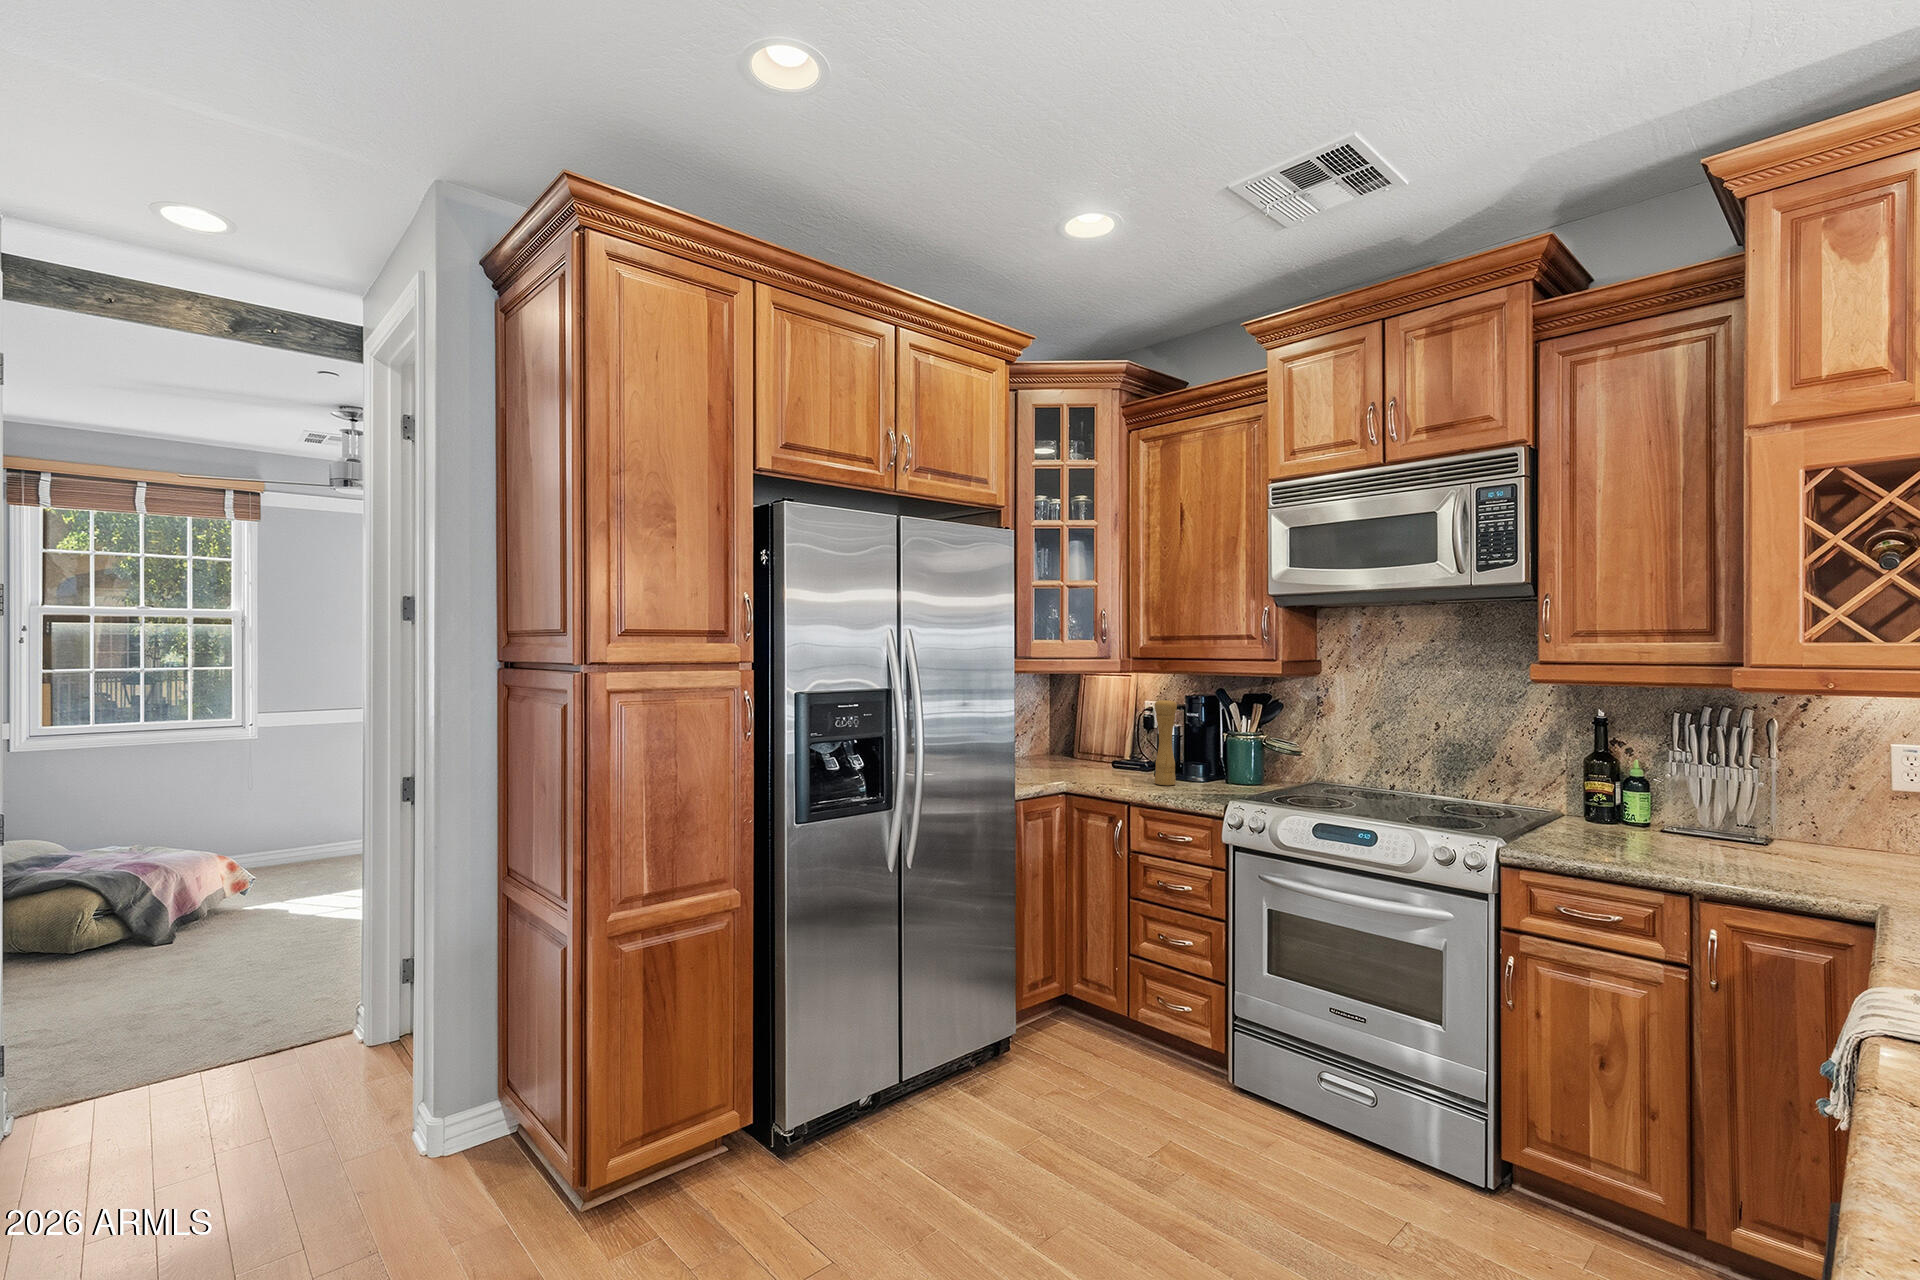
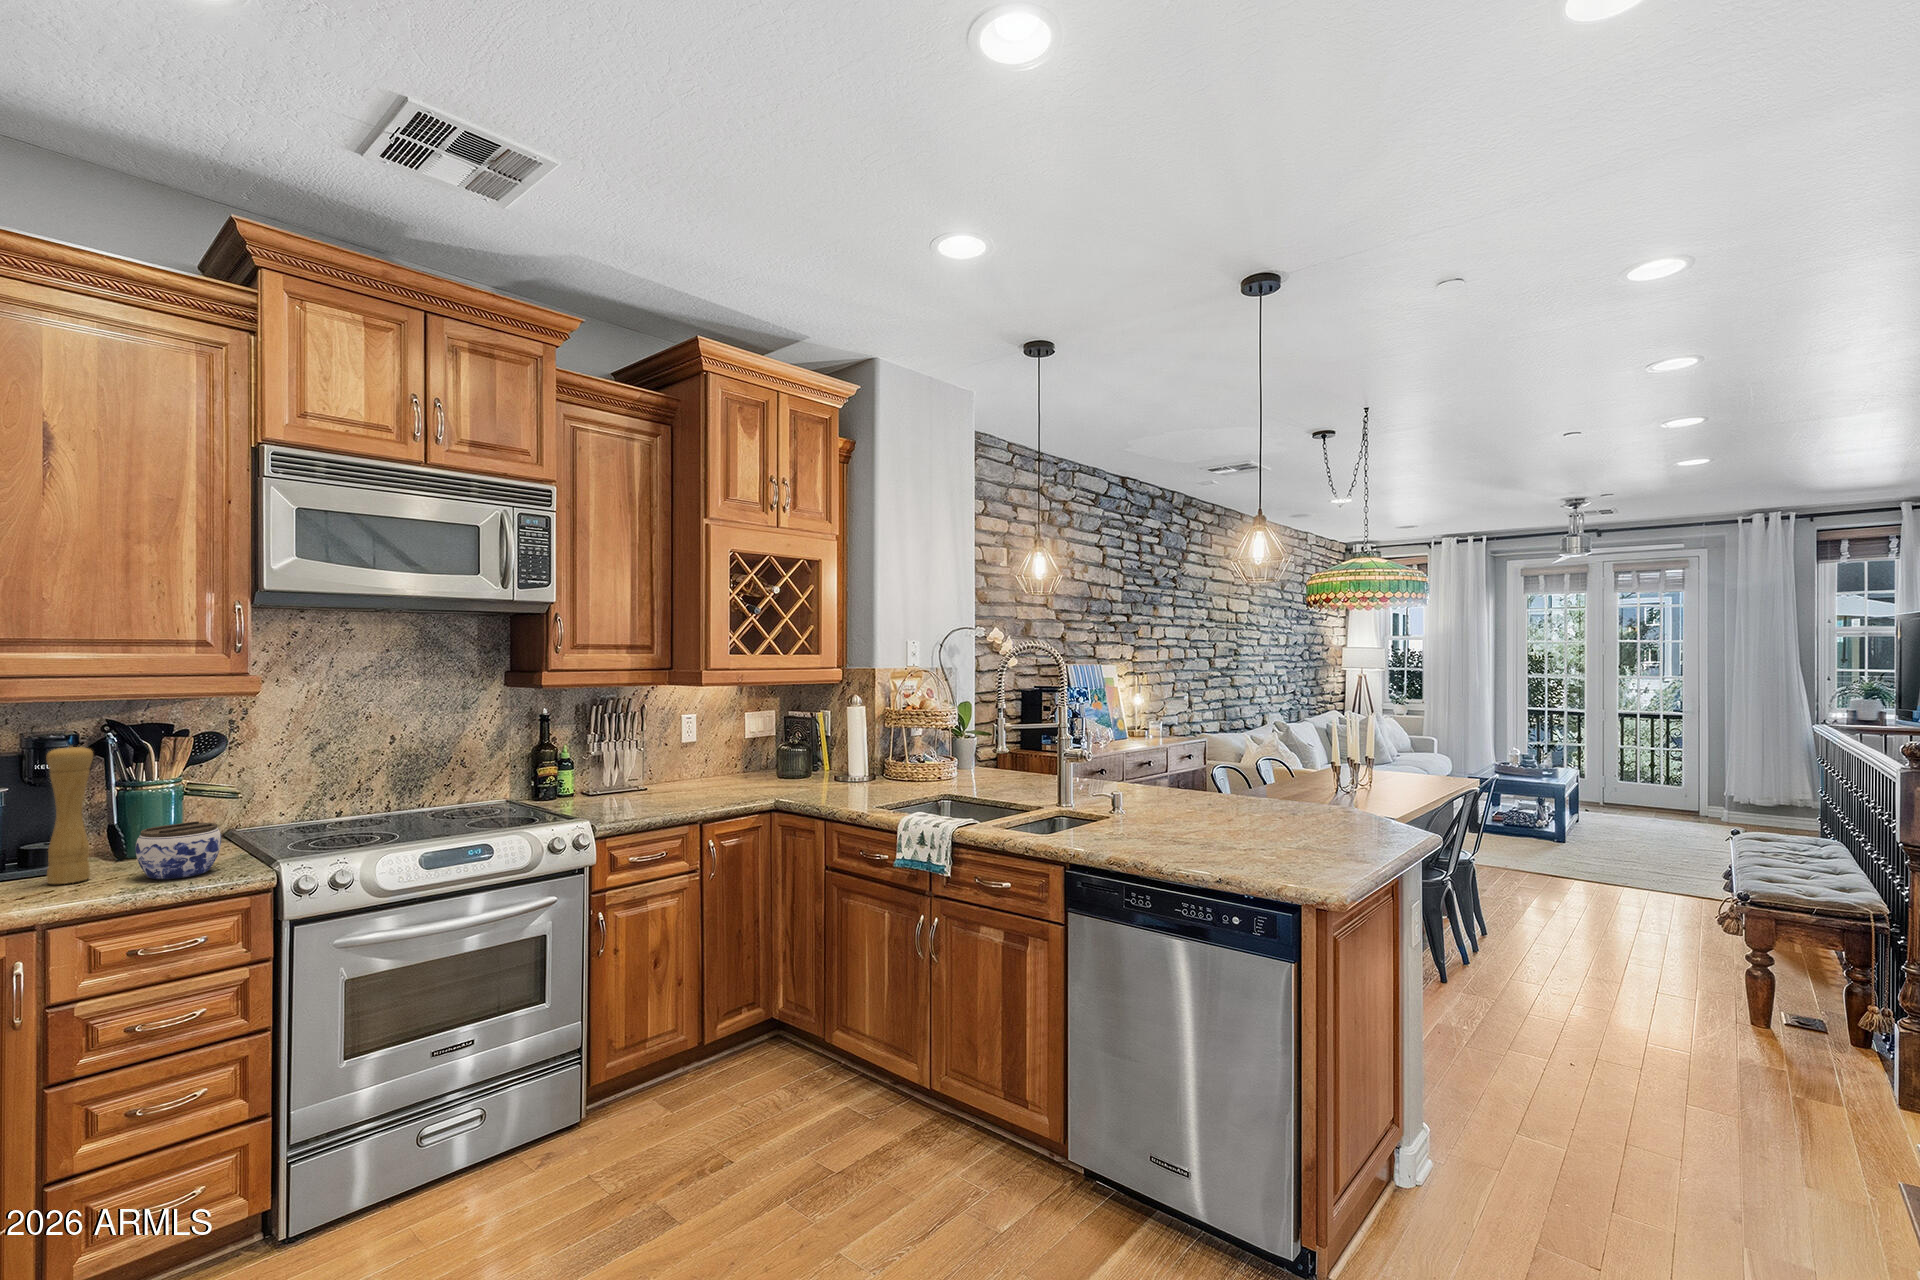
jar: none [1175,759,1222,797] -> present [136,821,221,879]

